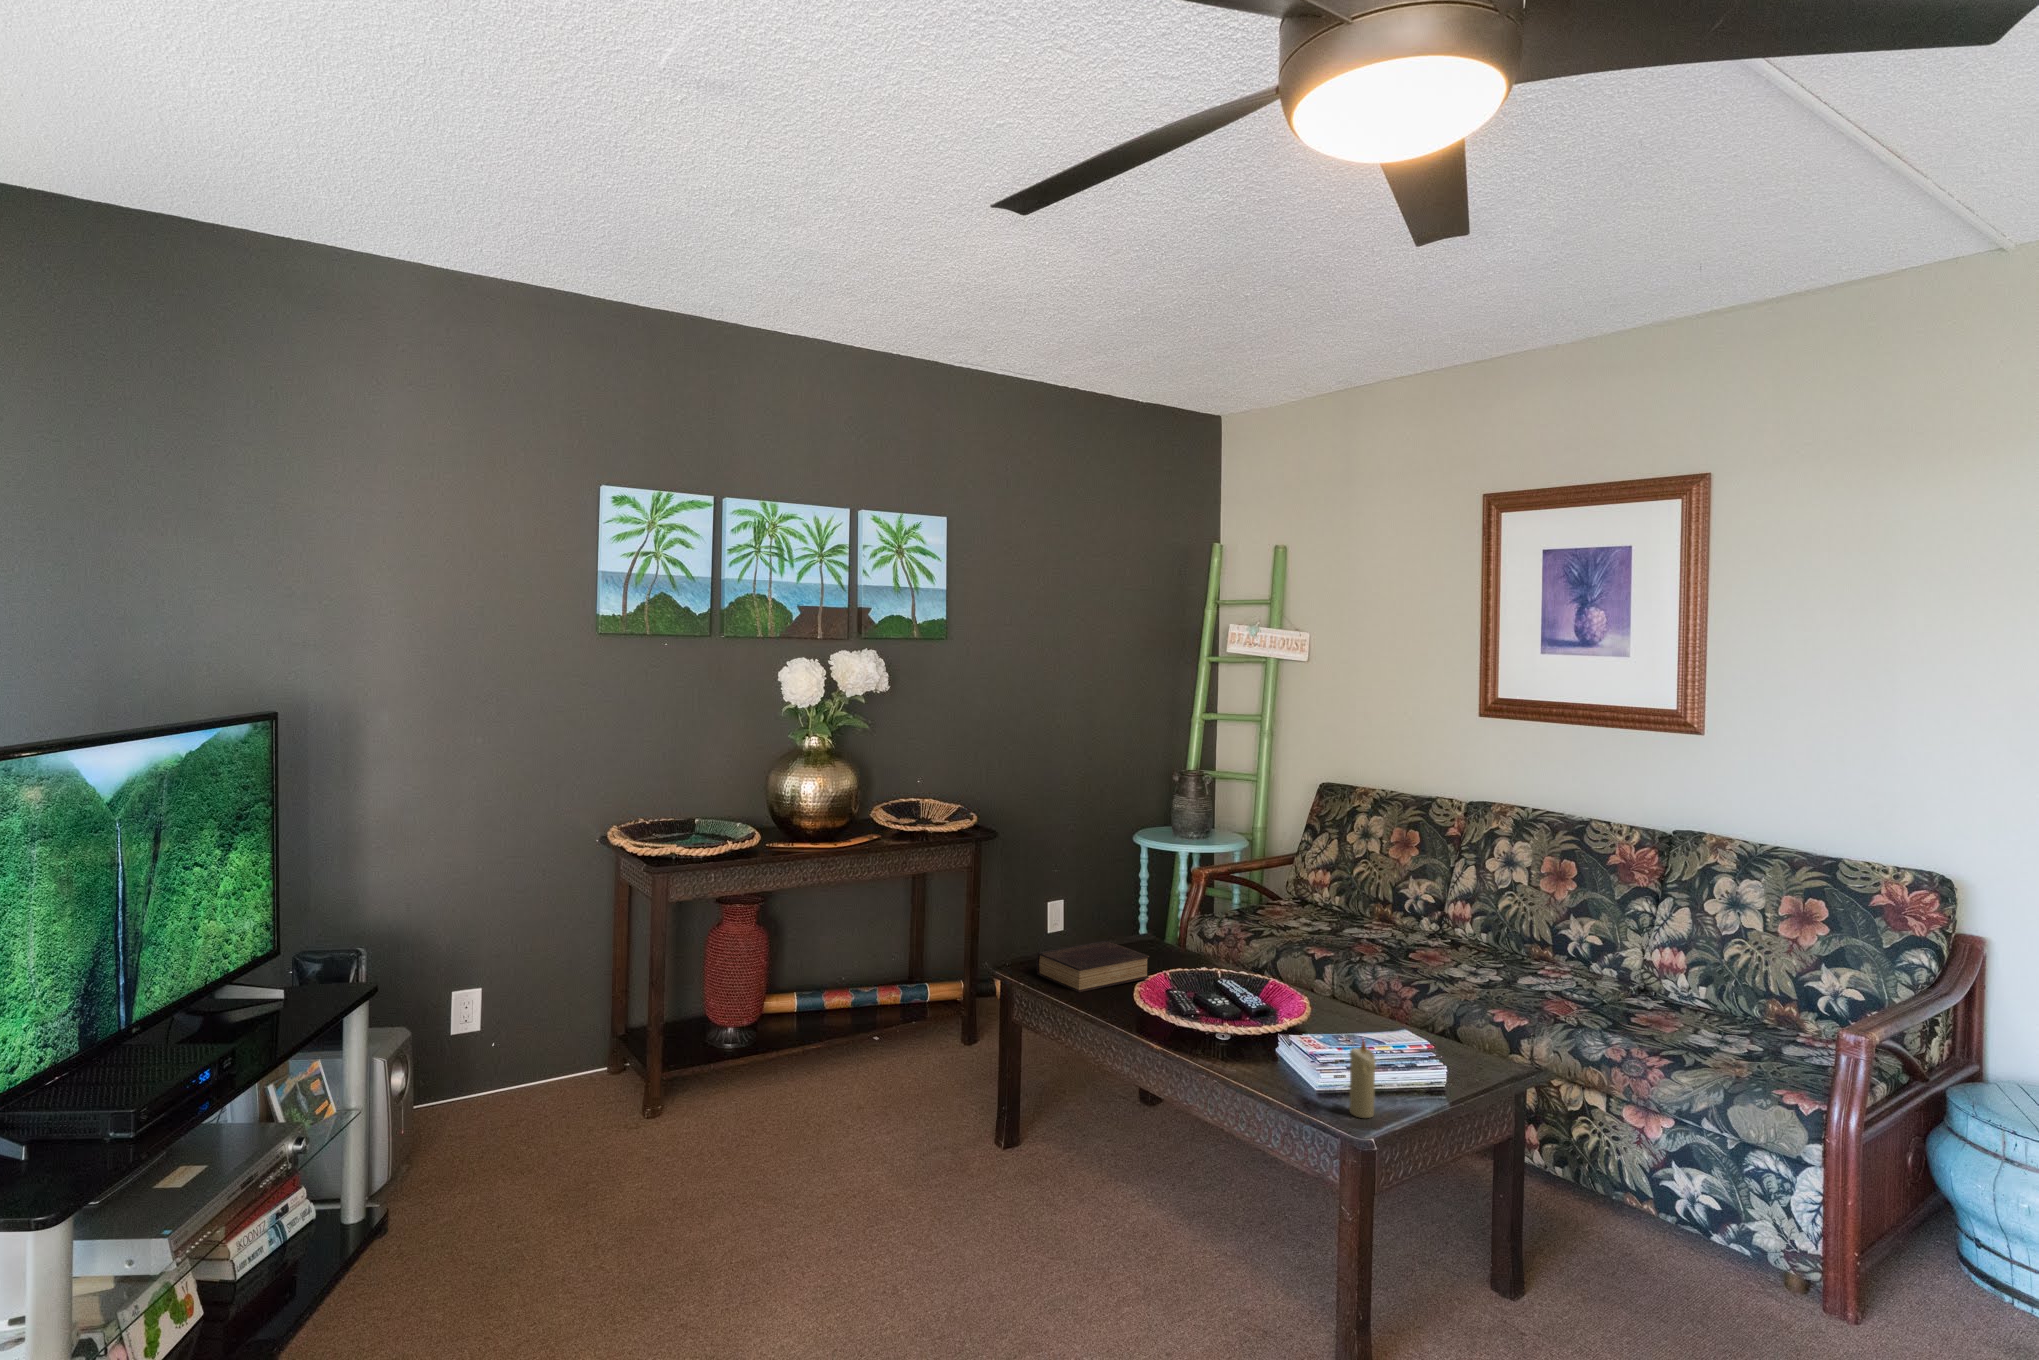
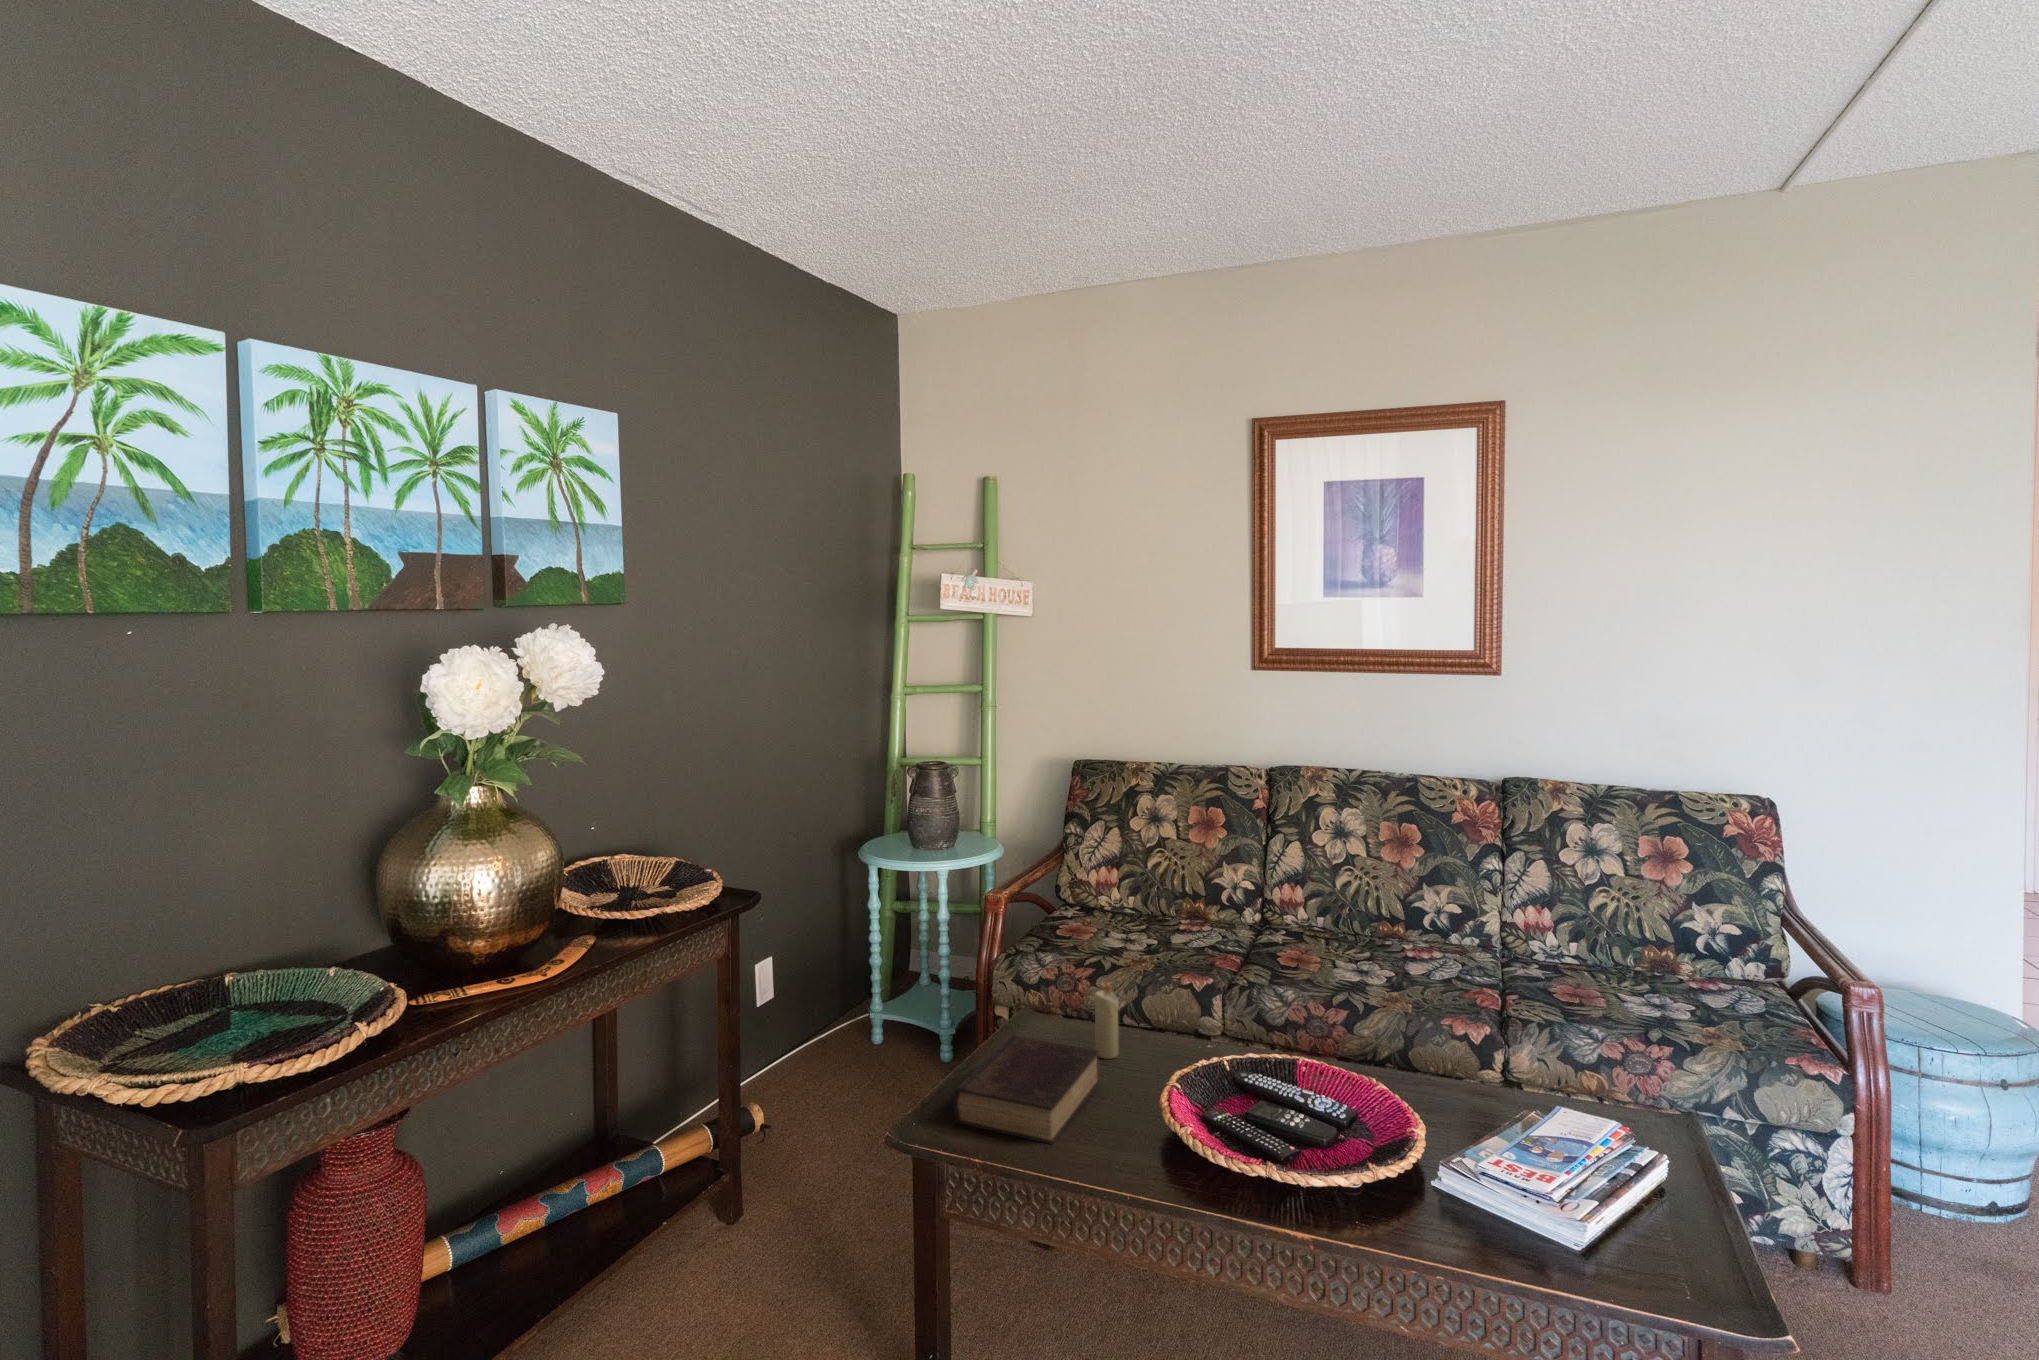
candle: present [1349,1041,1376,1118] -> present [1094,984,1119,1059]

